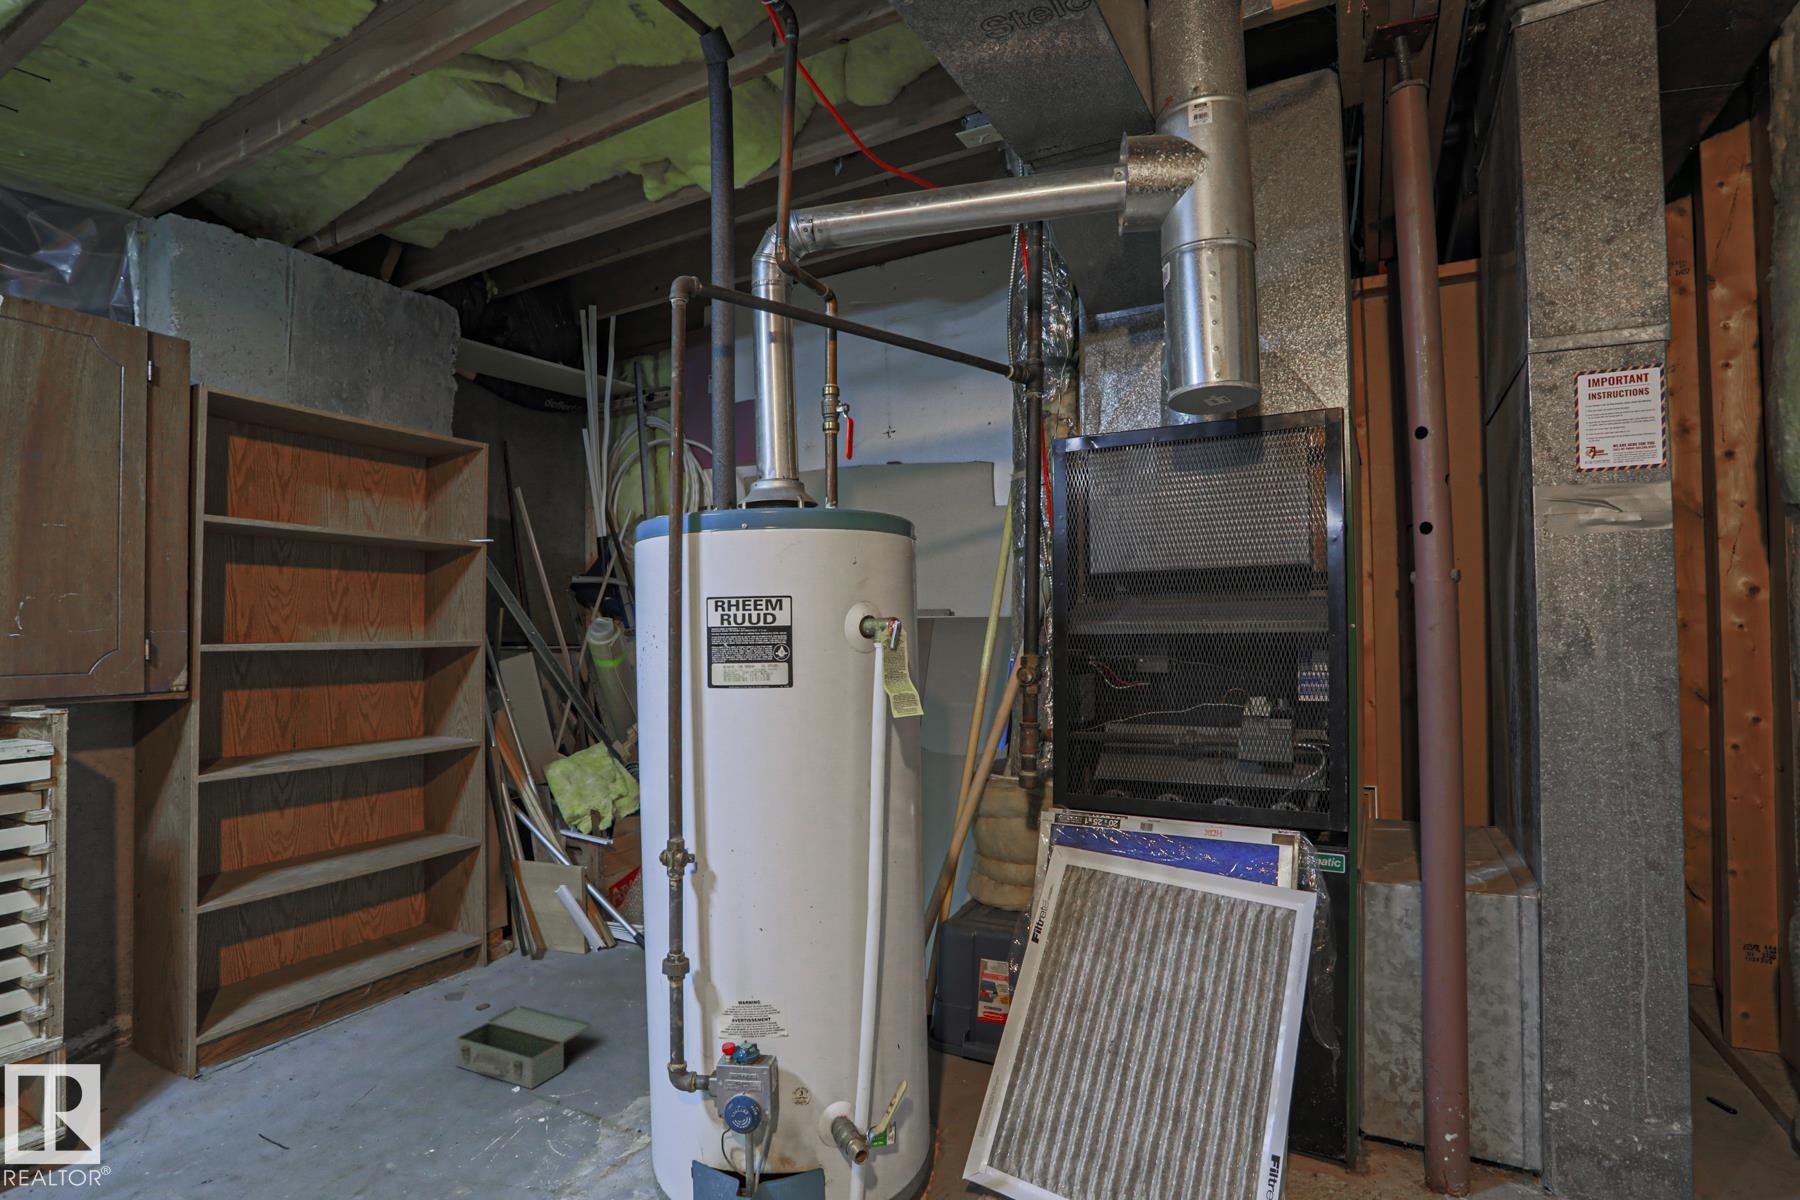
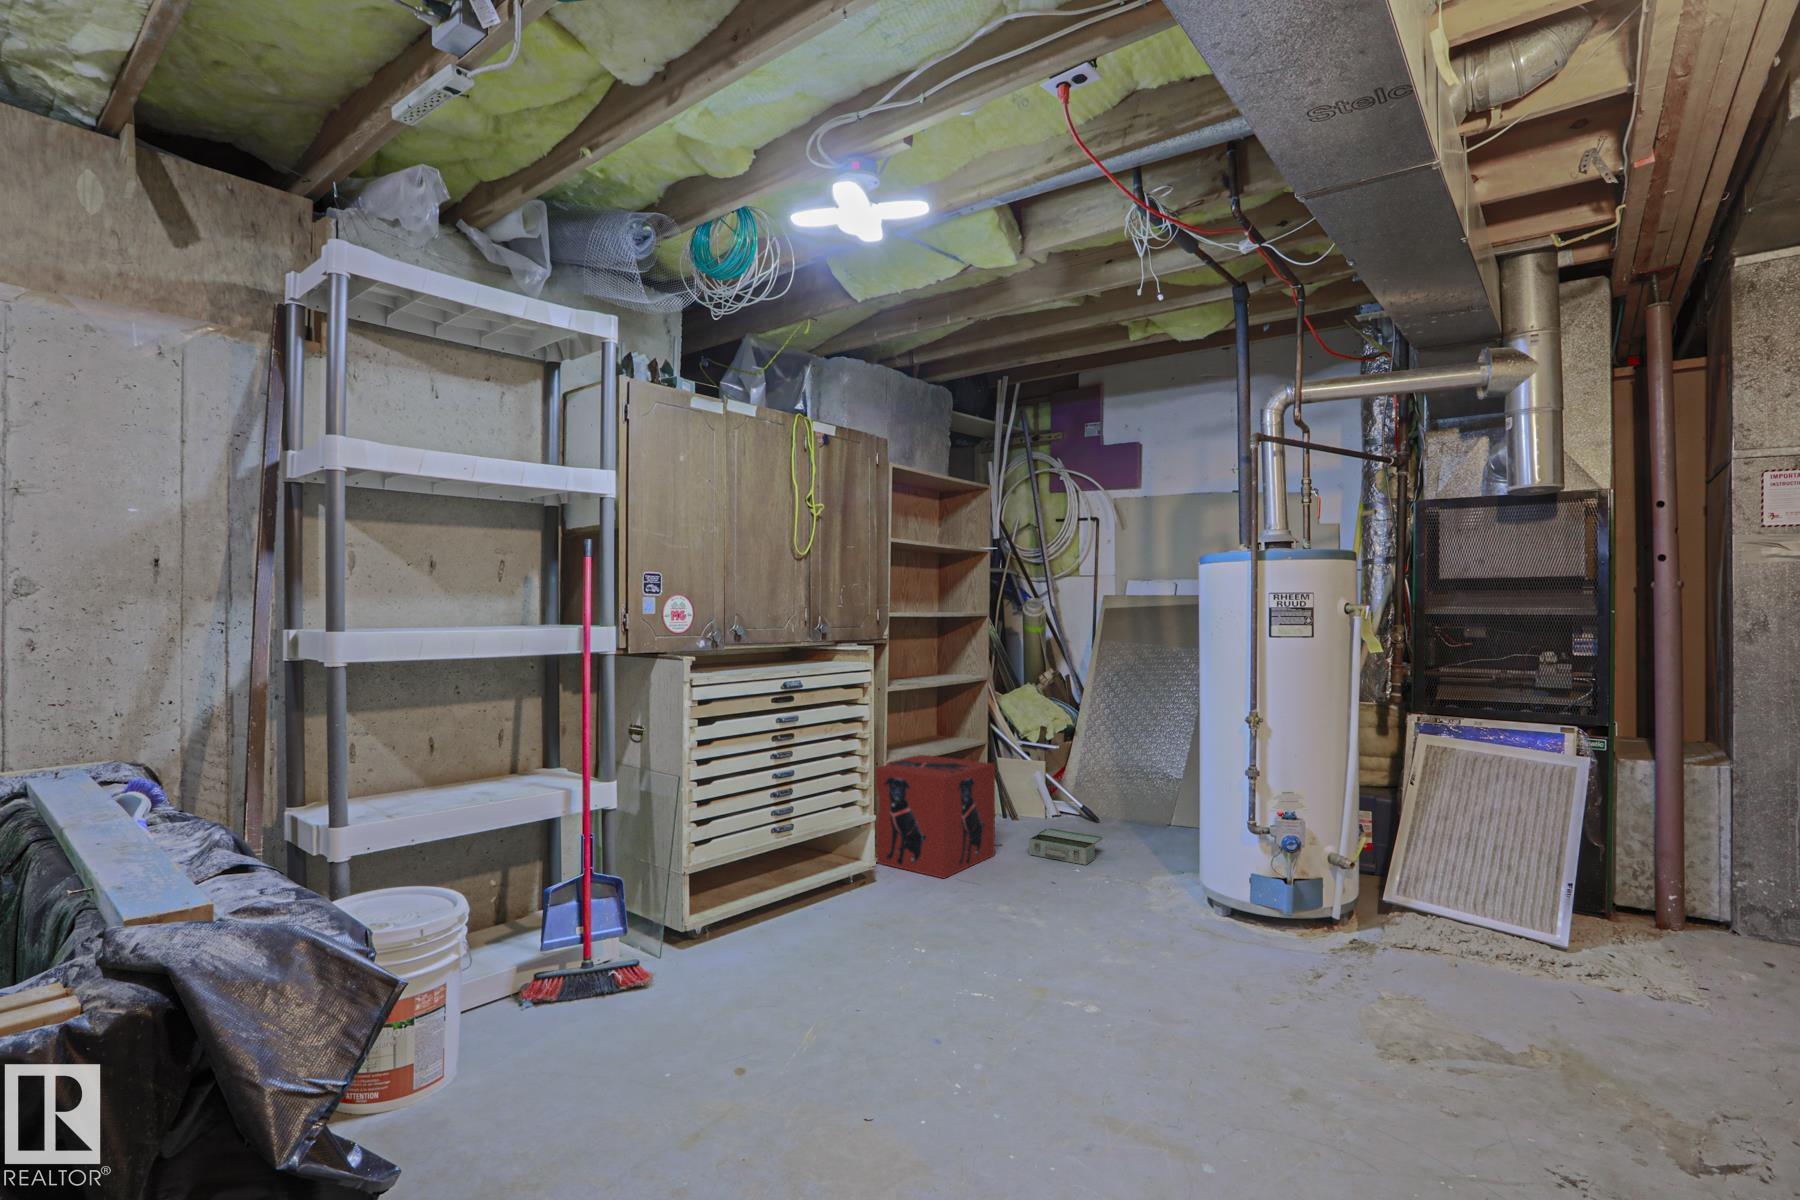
storage box: none [105,888,389,1163] -> present [876,755,995,878]

